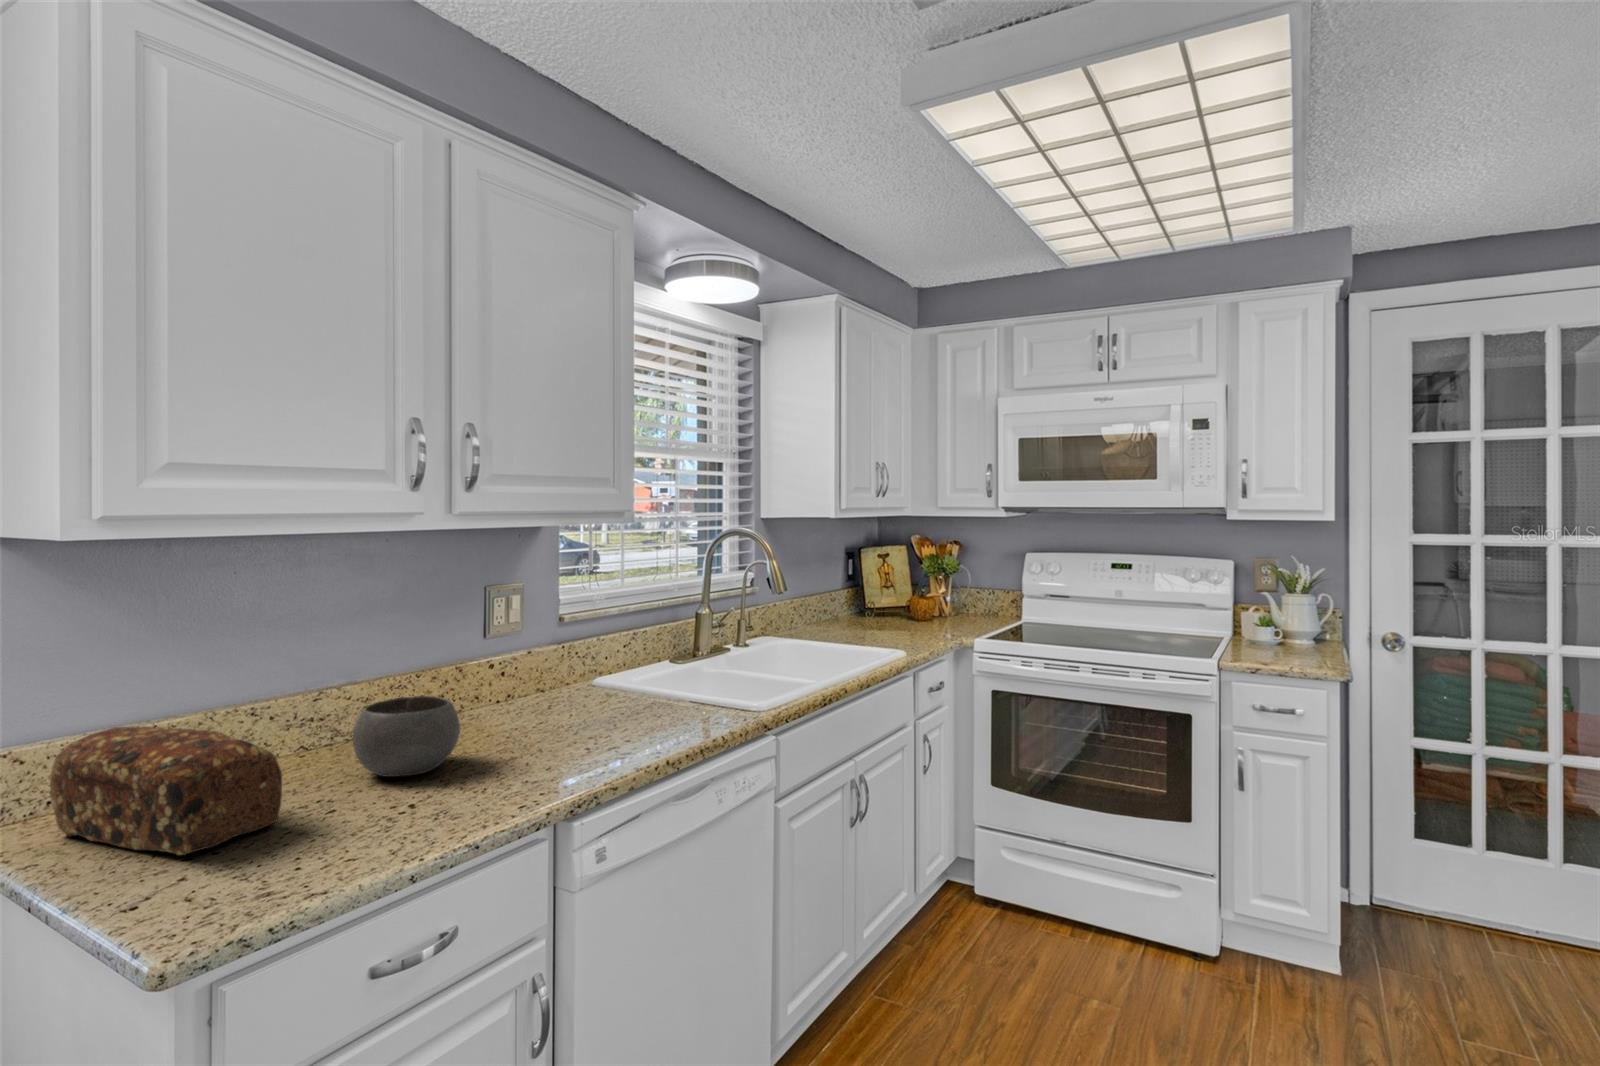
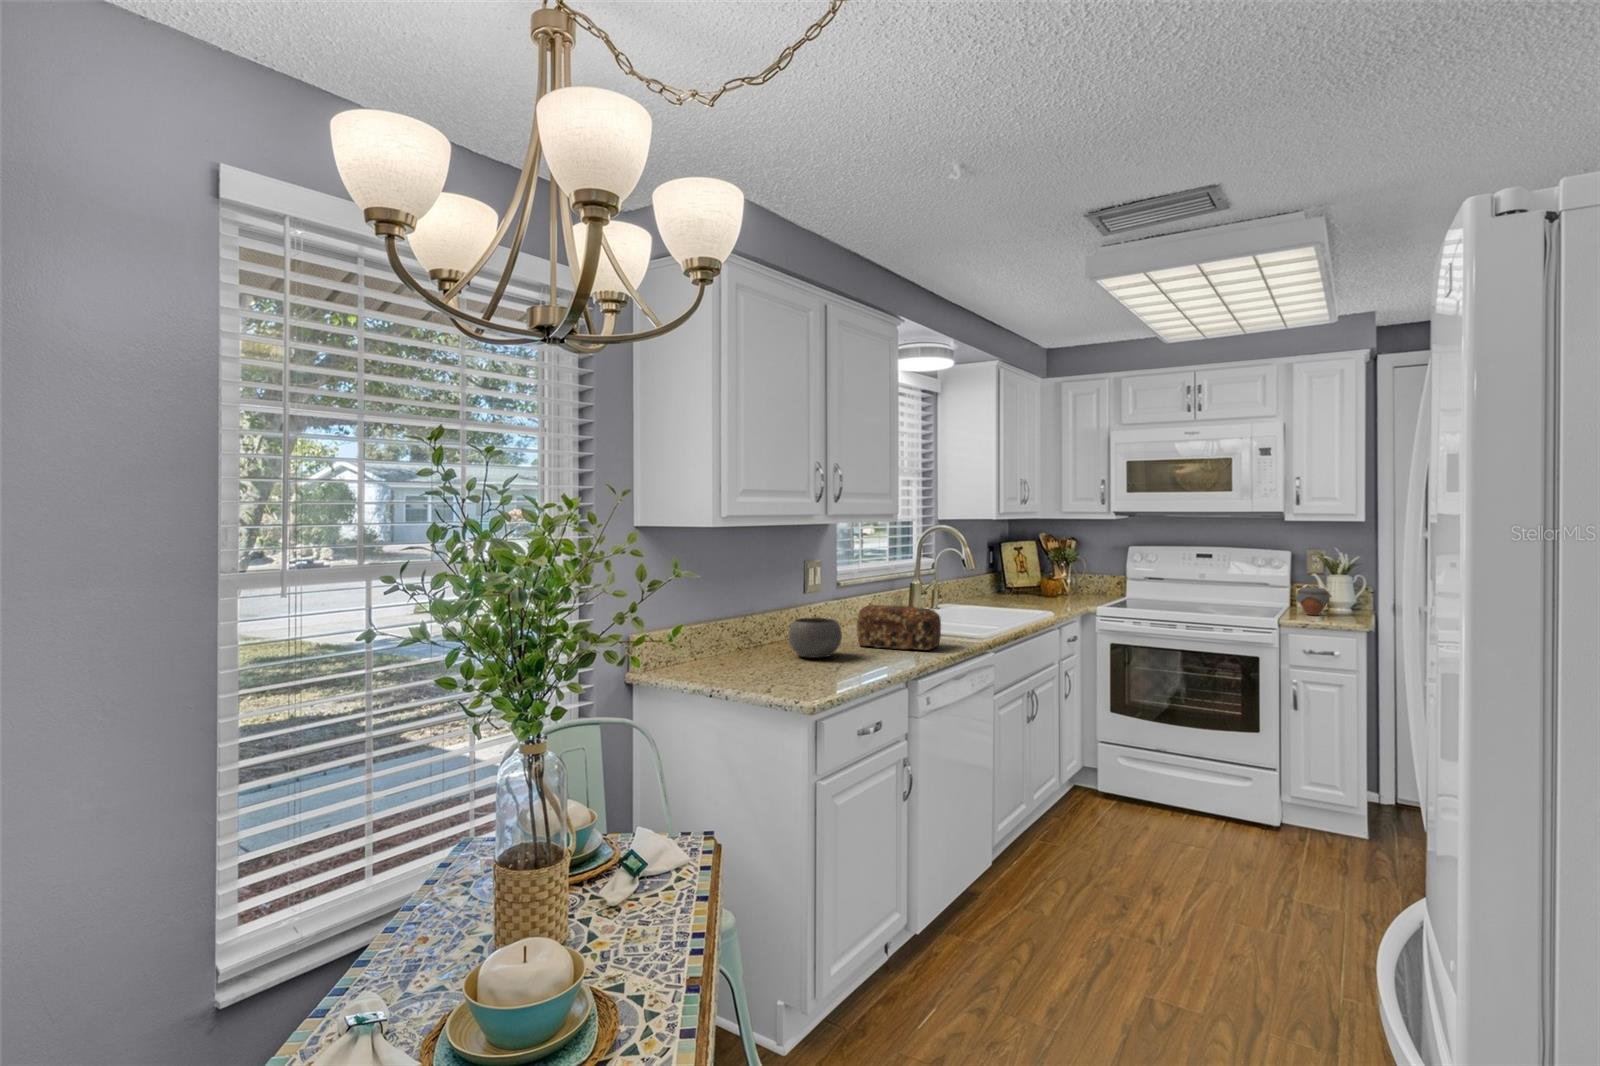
jar: none [1239,610,1289,650] -> present [1295,587,1331,615]
bread loaf: present [50,726,282,855] -> present [857,605,941,650]

